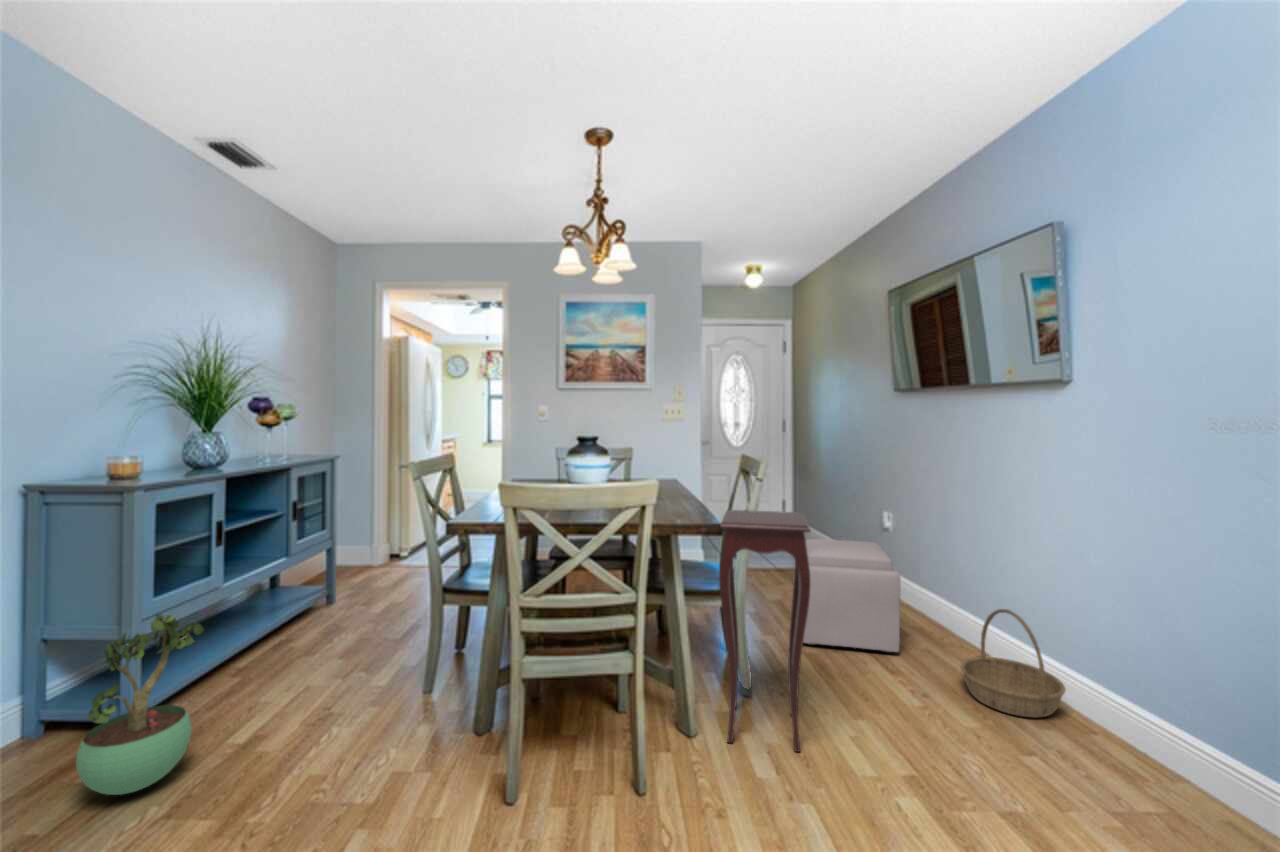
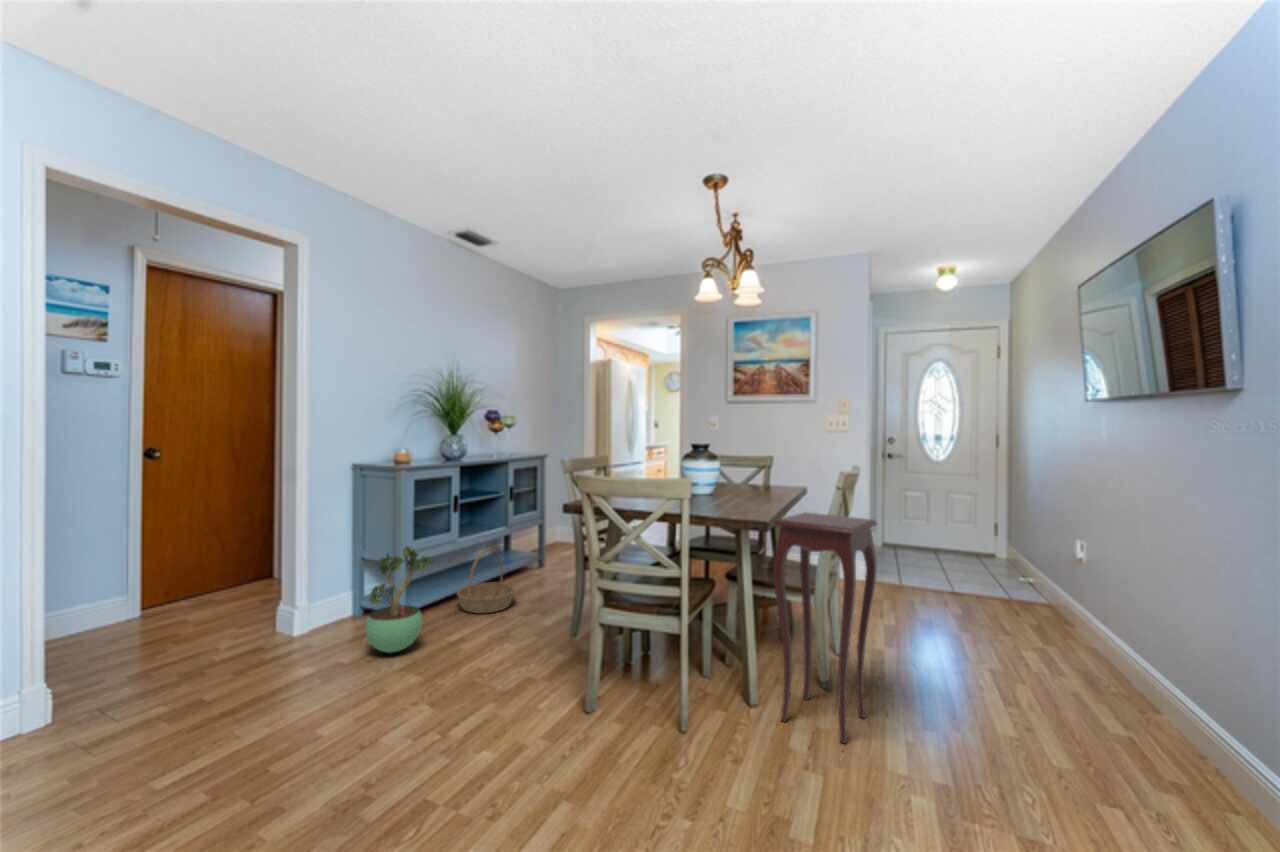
ottoman: present [803,539,901,653] -> none [921,559,1046,692]
basket: present [961,609,1066,717] -> present [457,548,515,613]

